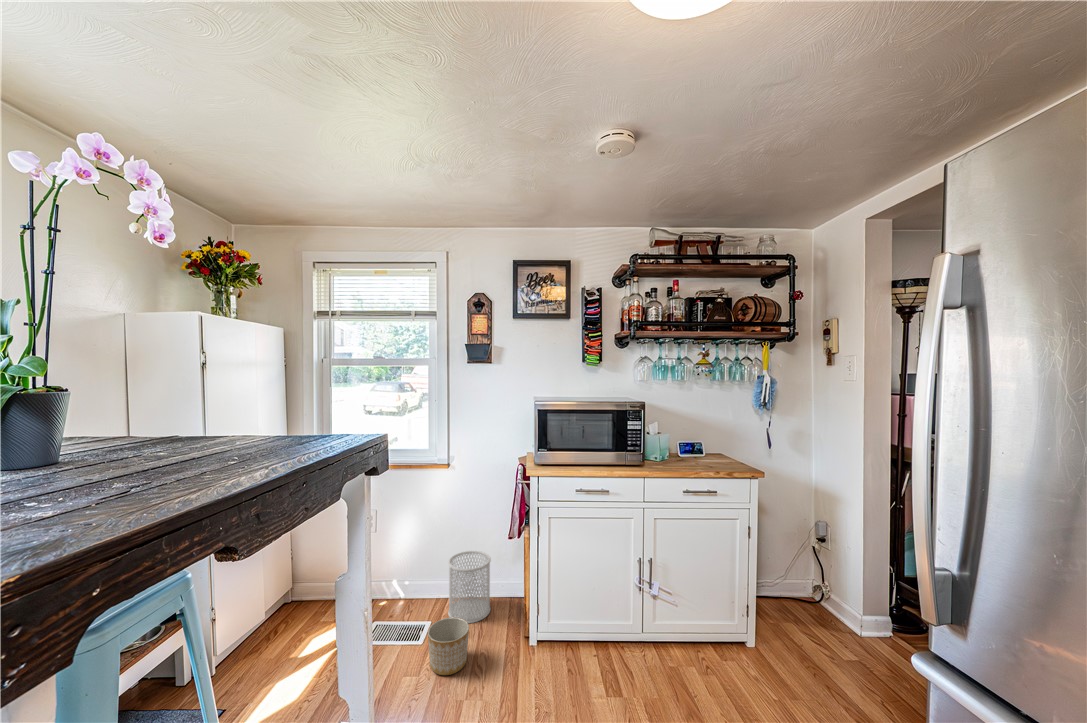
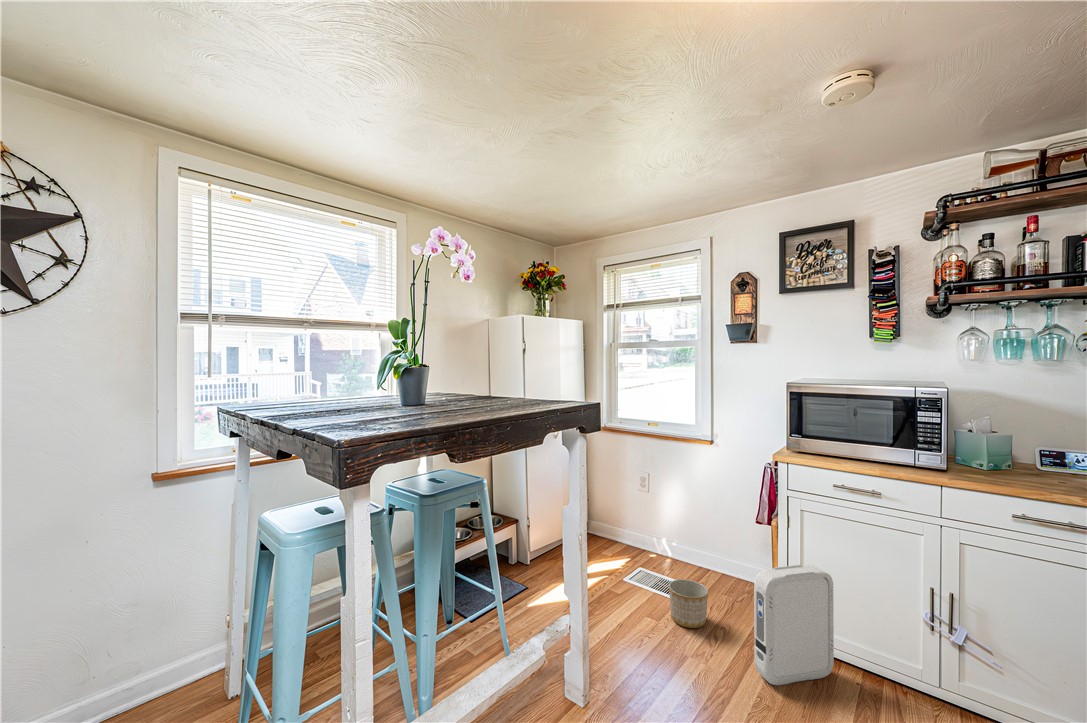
wastebasket: present [448,551,491,623] -> none [705,533,750,602]
air purifier: none [529,567,581,697] -> present [754,565,834,686]

